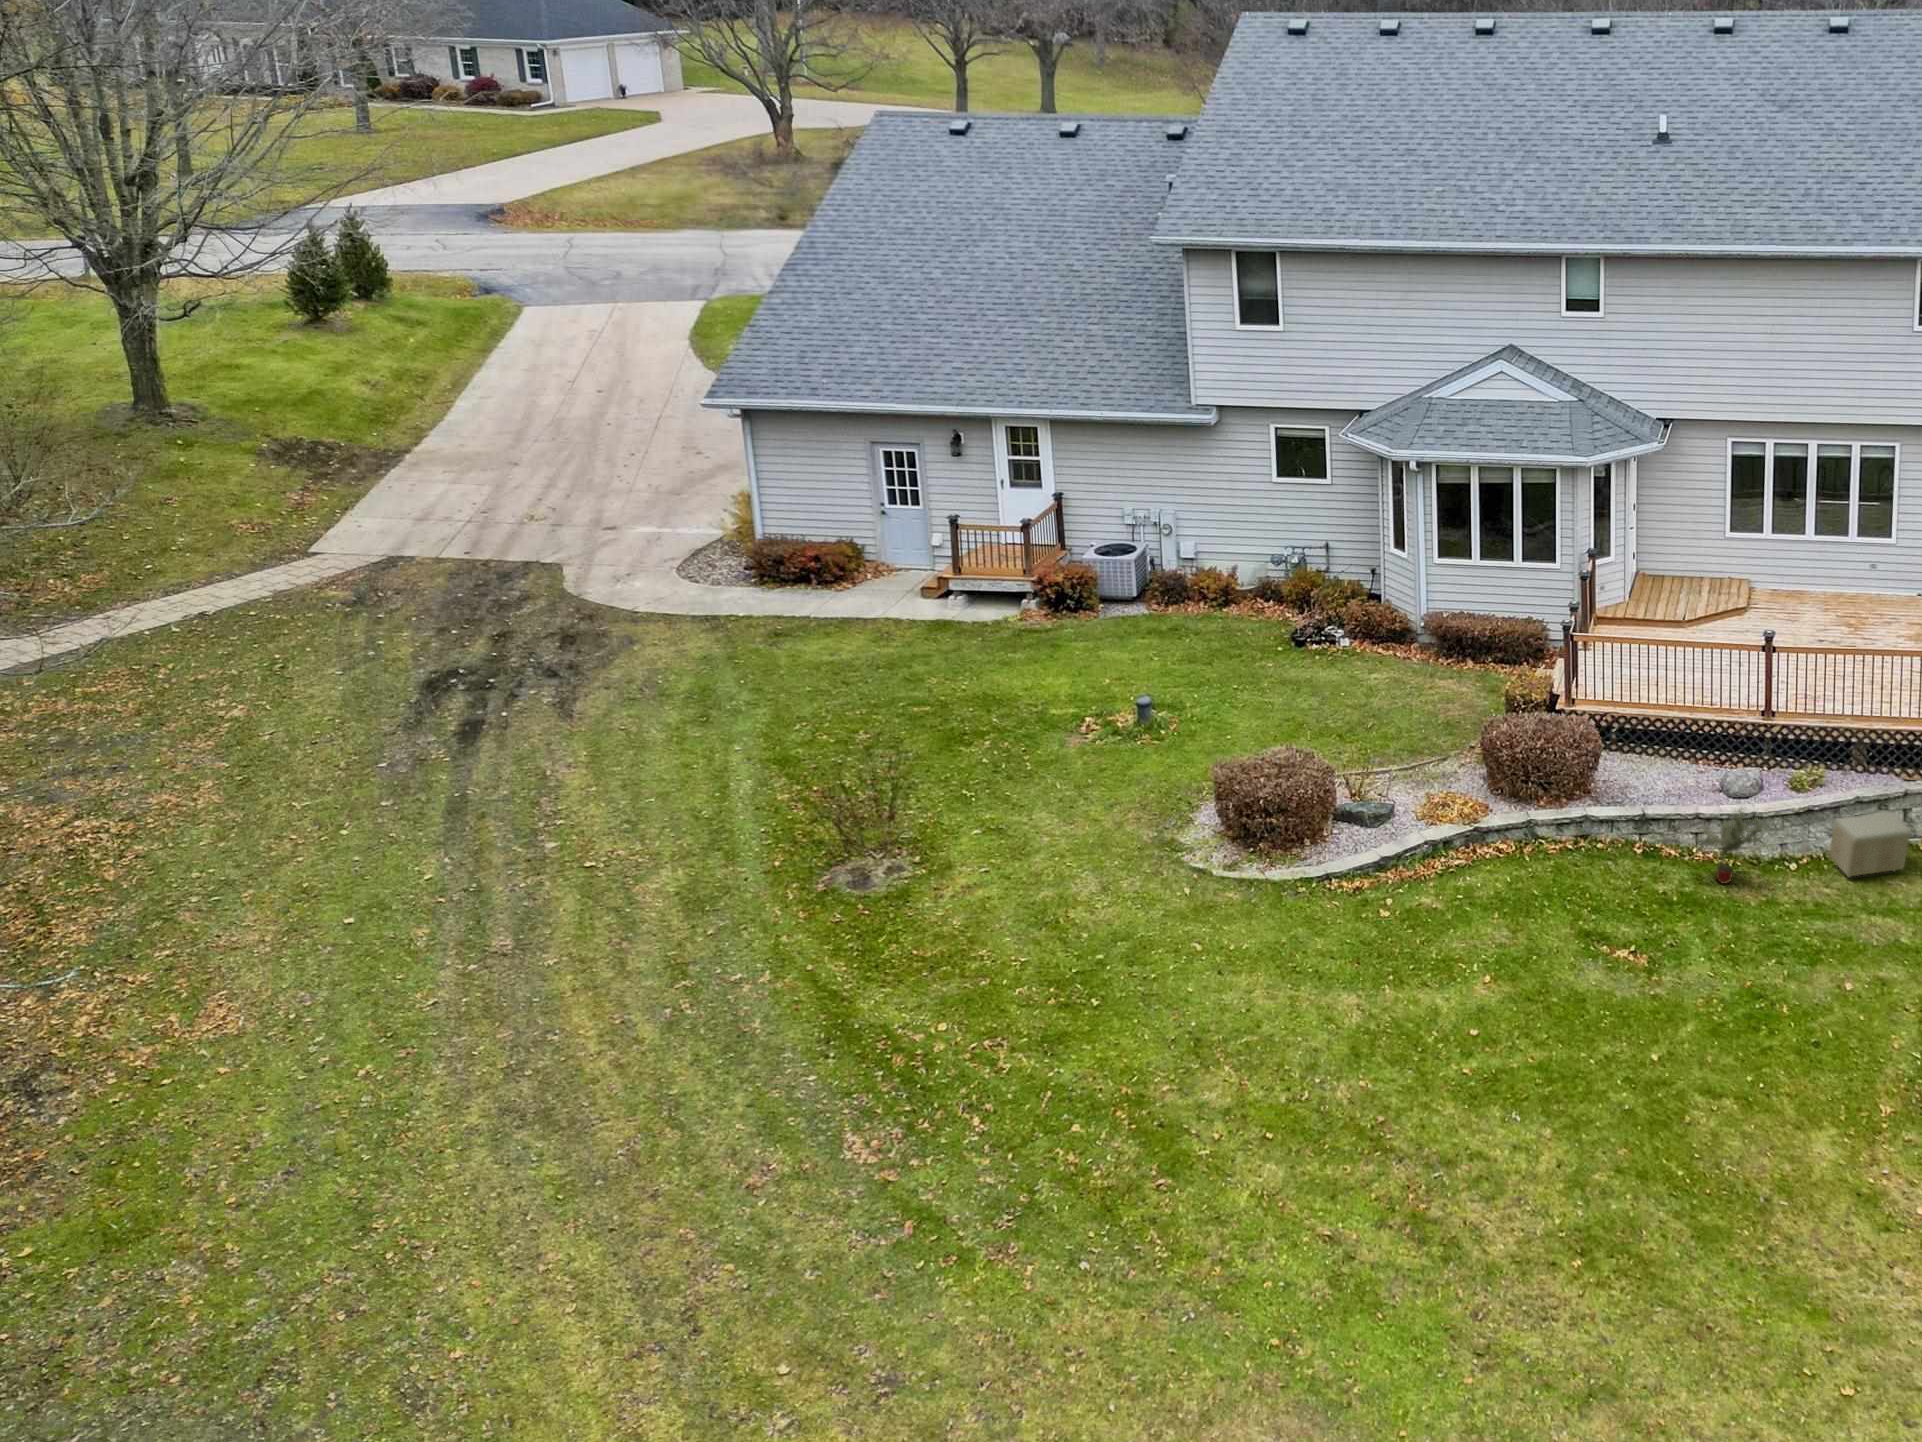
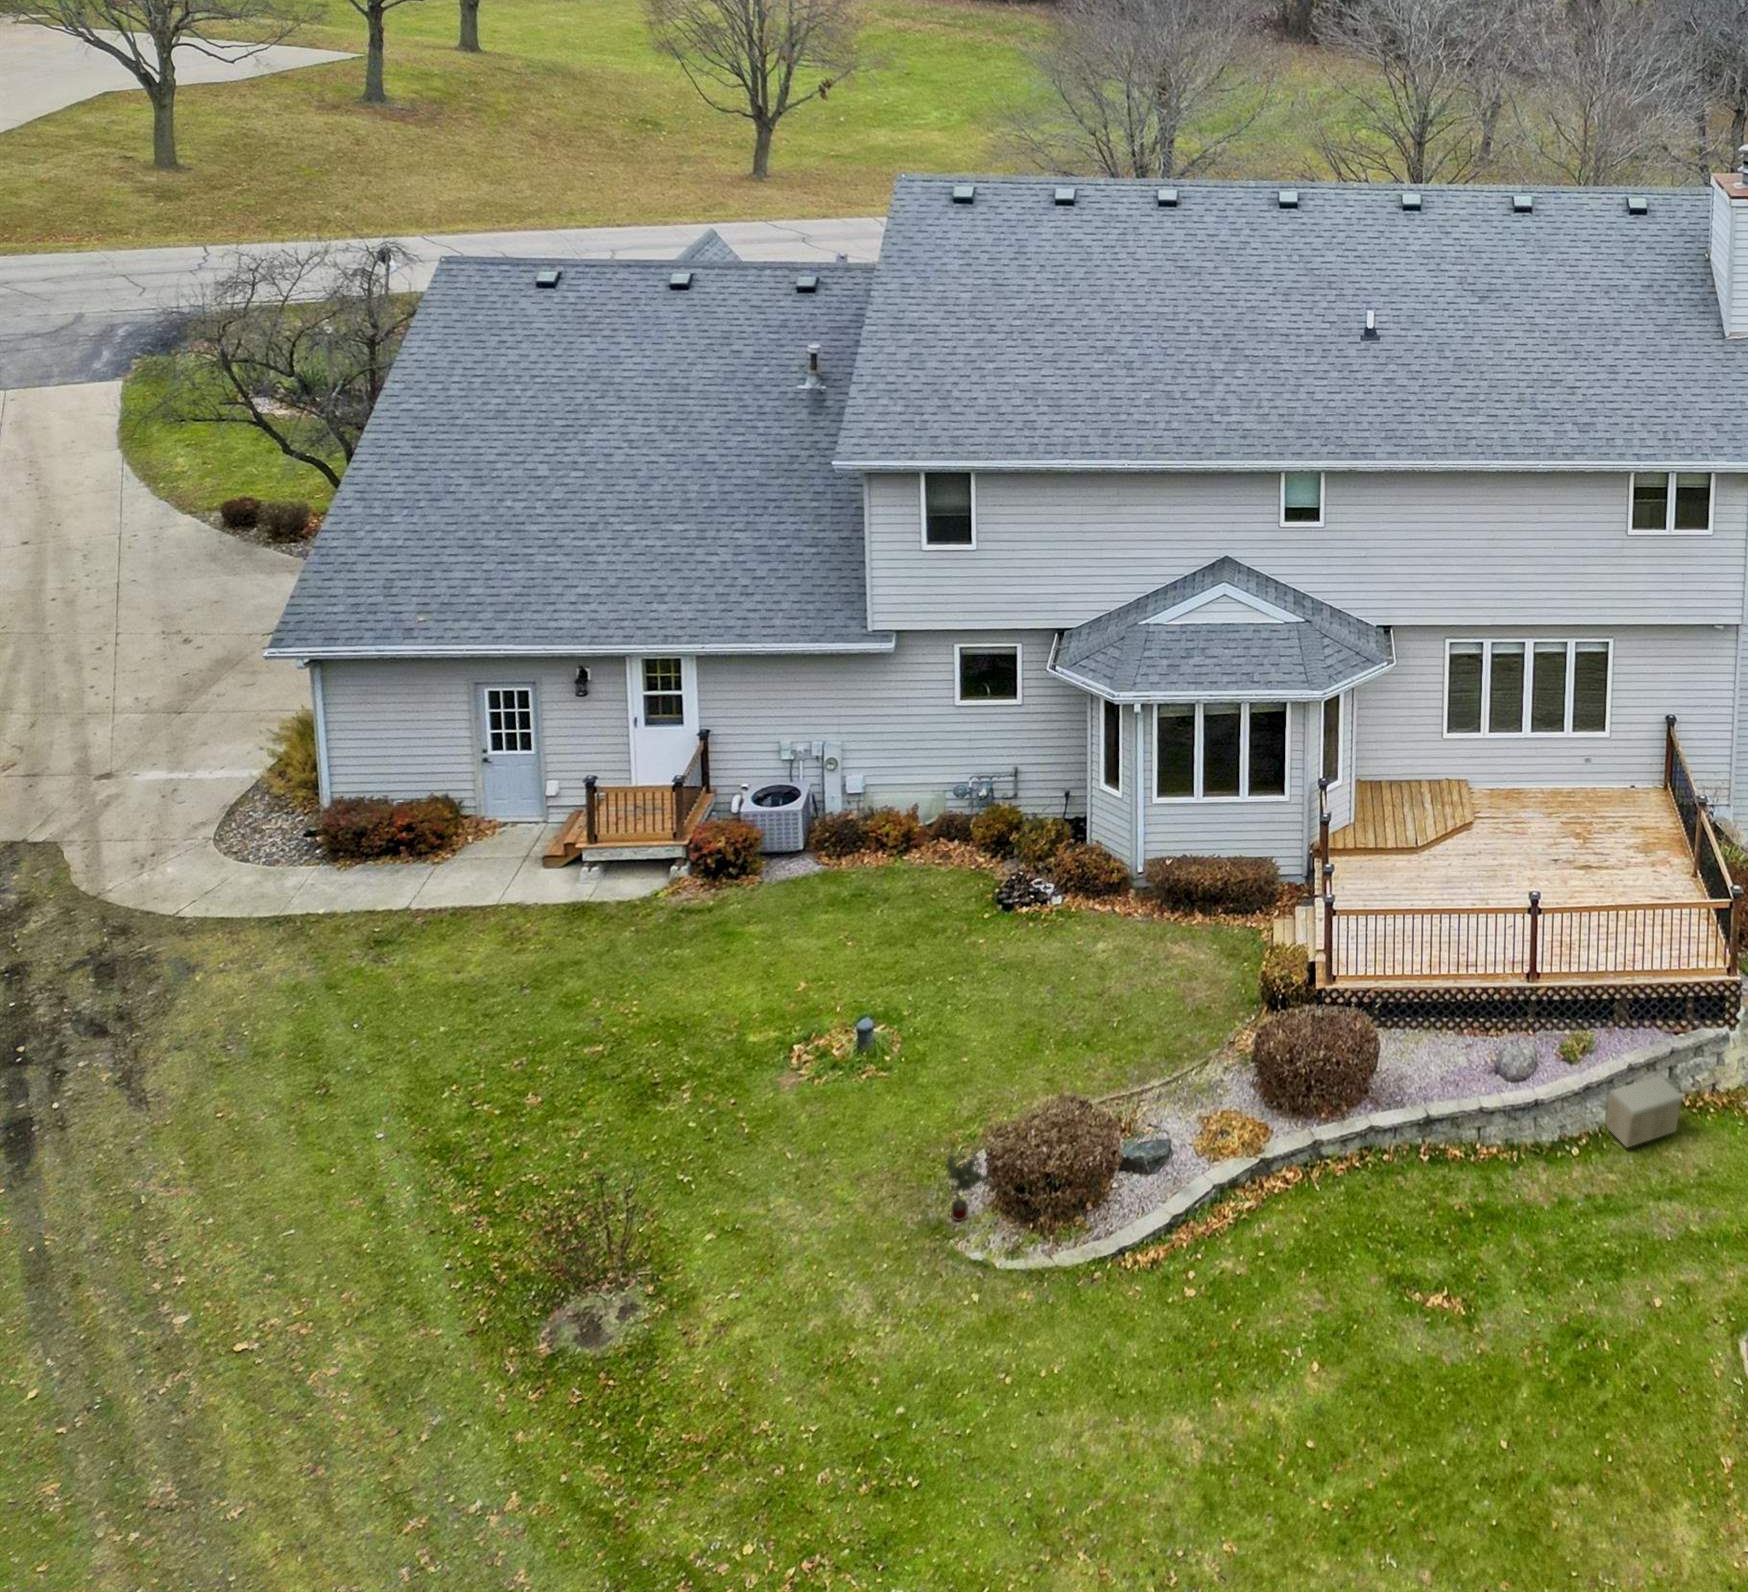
potted tree: present [1696,808,1764,884] -> present [947,1150,992,1221]

